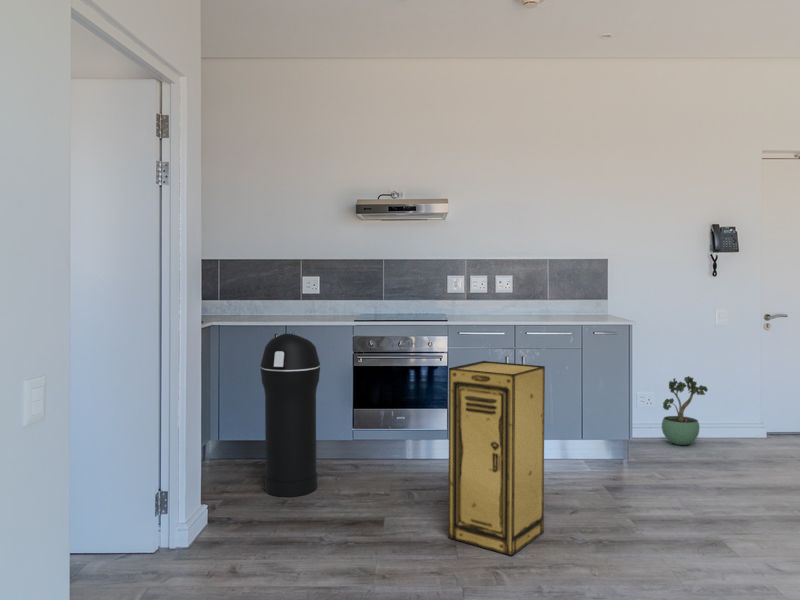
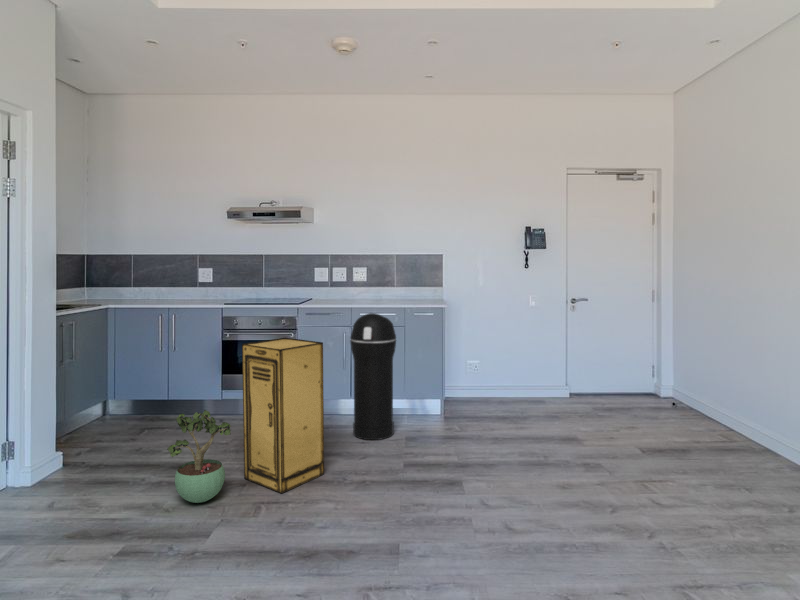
trash can: present [261,334,320,497] -> present [350,313,396,440]
potted plant: present [662,376,708,445] -> present [167,410,231,503]

